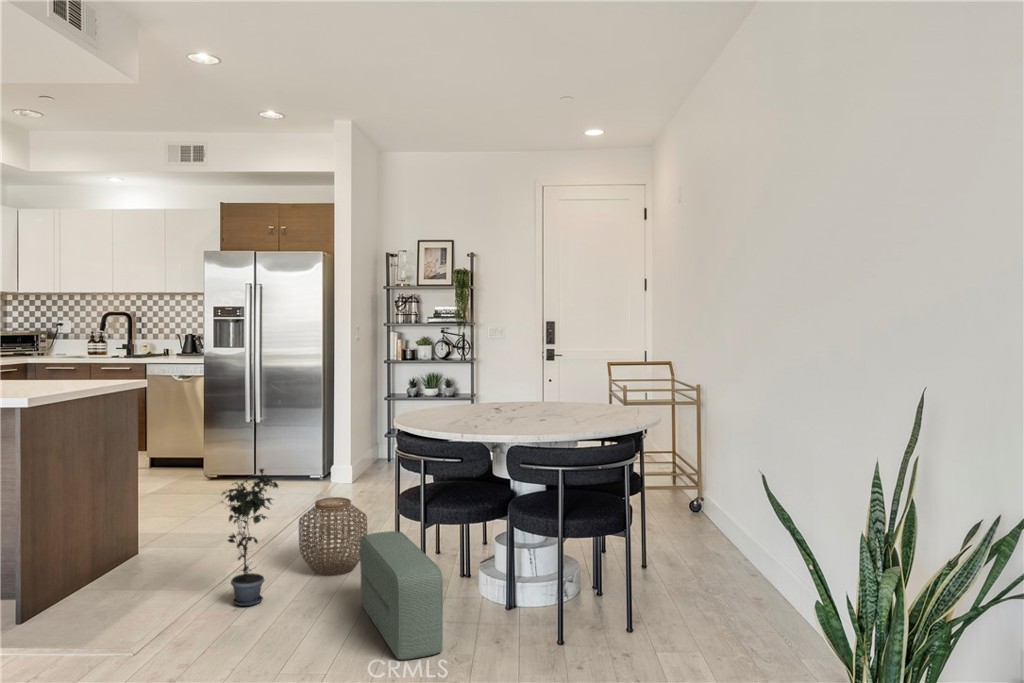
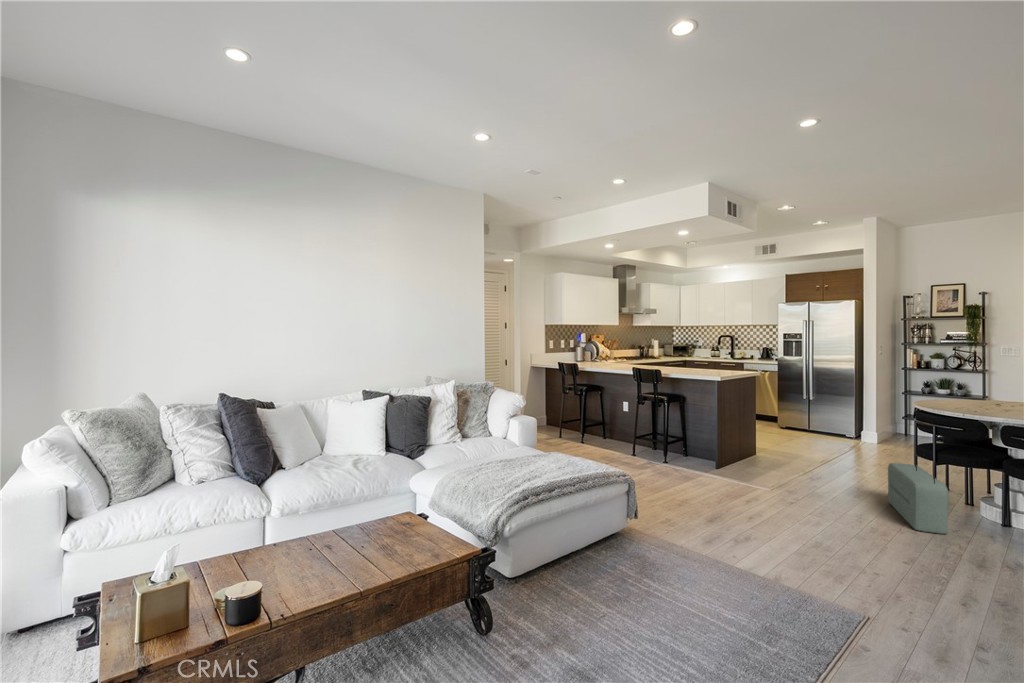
potted plant: present [222,469,278,606] -> none [800,419,835,488]
woven basket: present [299,497,367,575] -> none [845,442,891,486]

